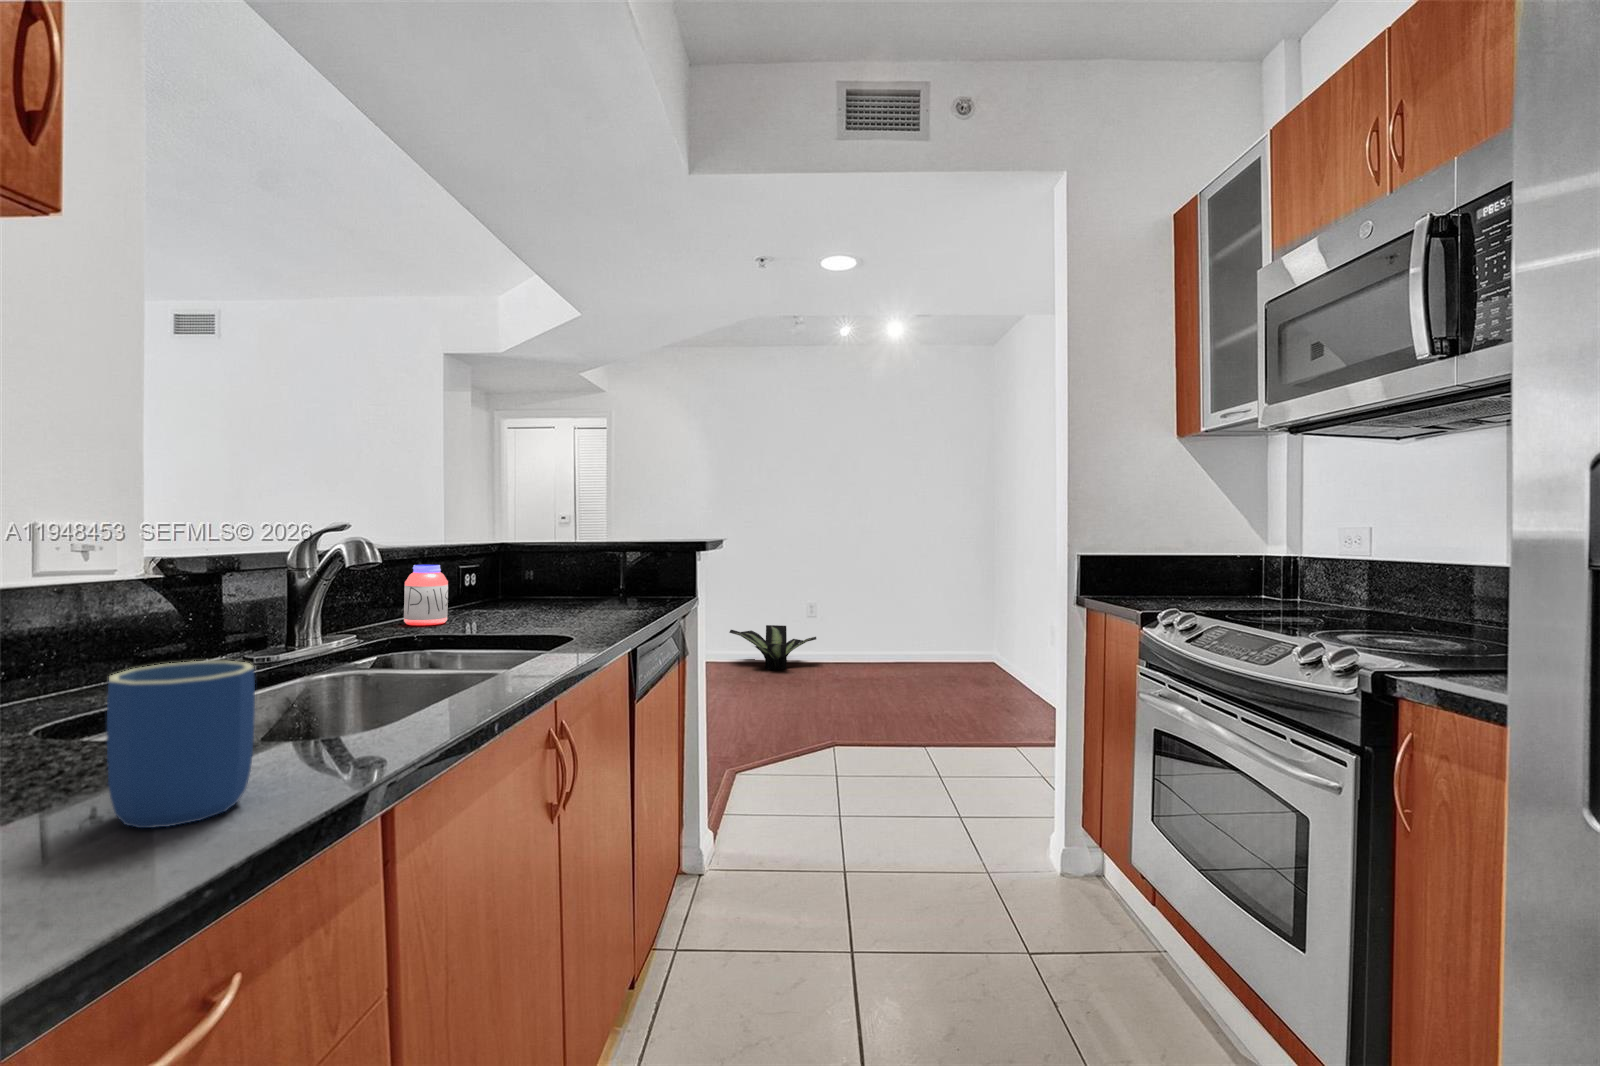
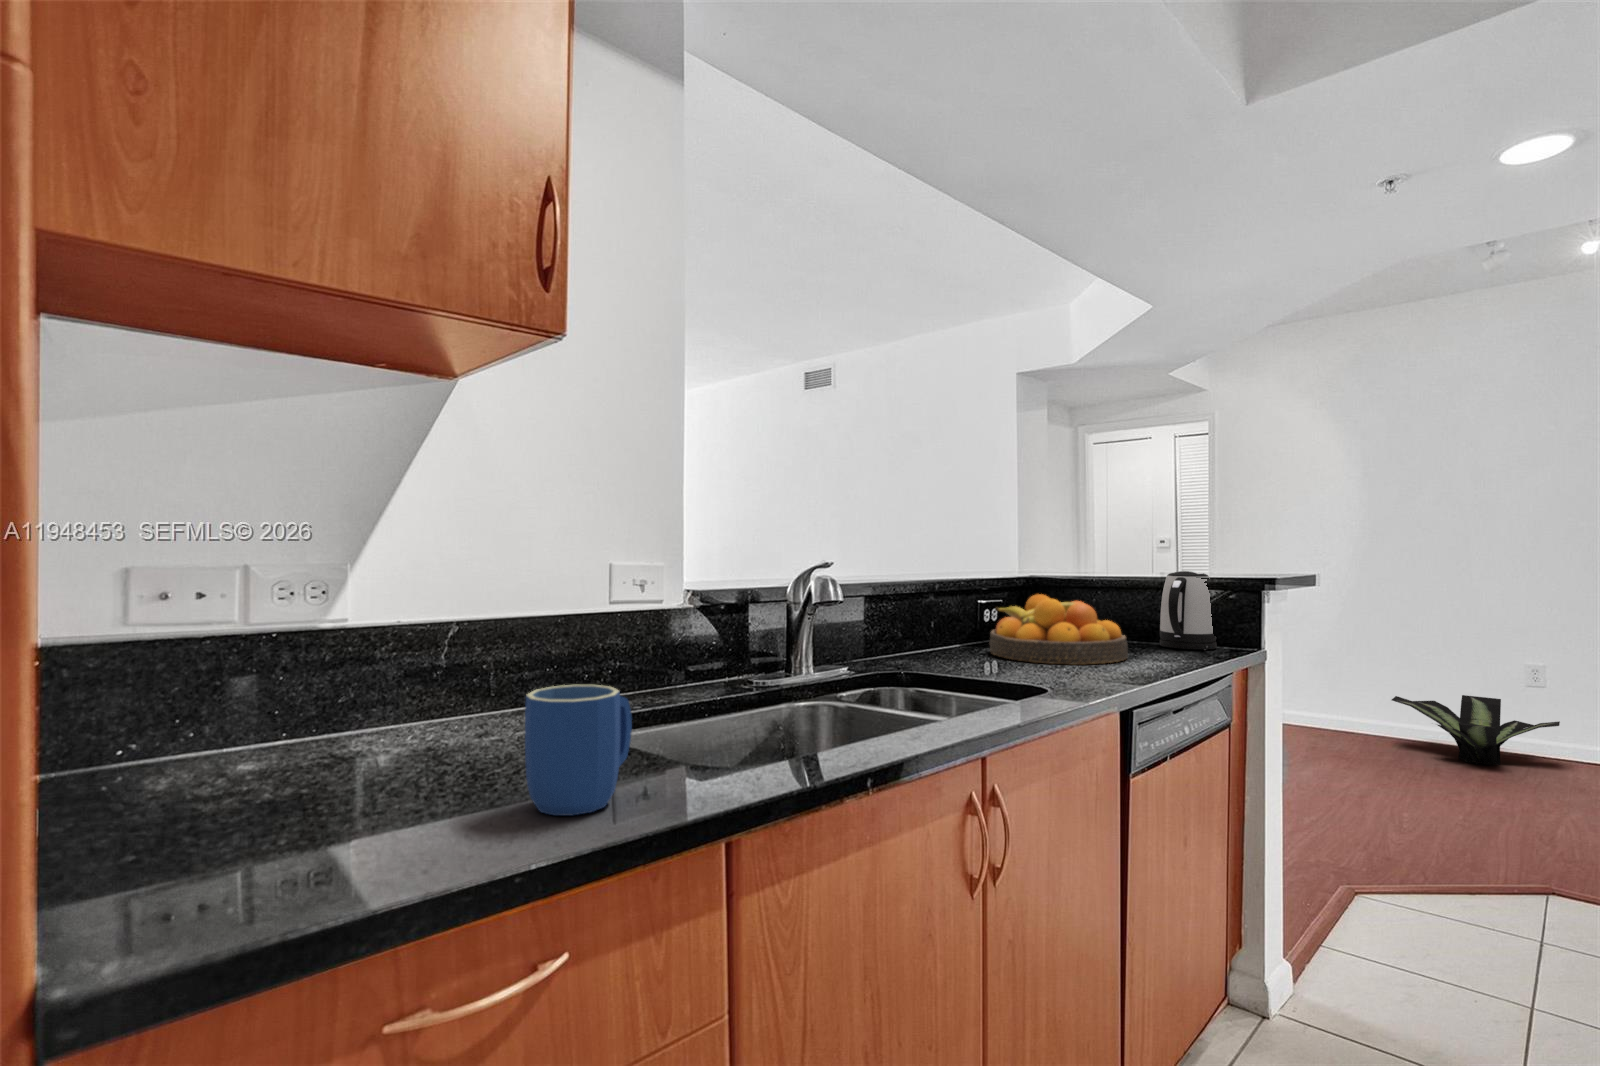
kettle: none [618,538,661,600] -> present [1160,571,1217,650]
fruit bowl: none [484,558,607,618] -> present [989,594,1128,665]
jar: present [404,565,448,625] -> none [904,600,944,662]

